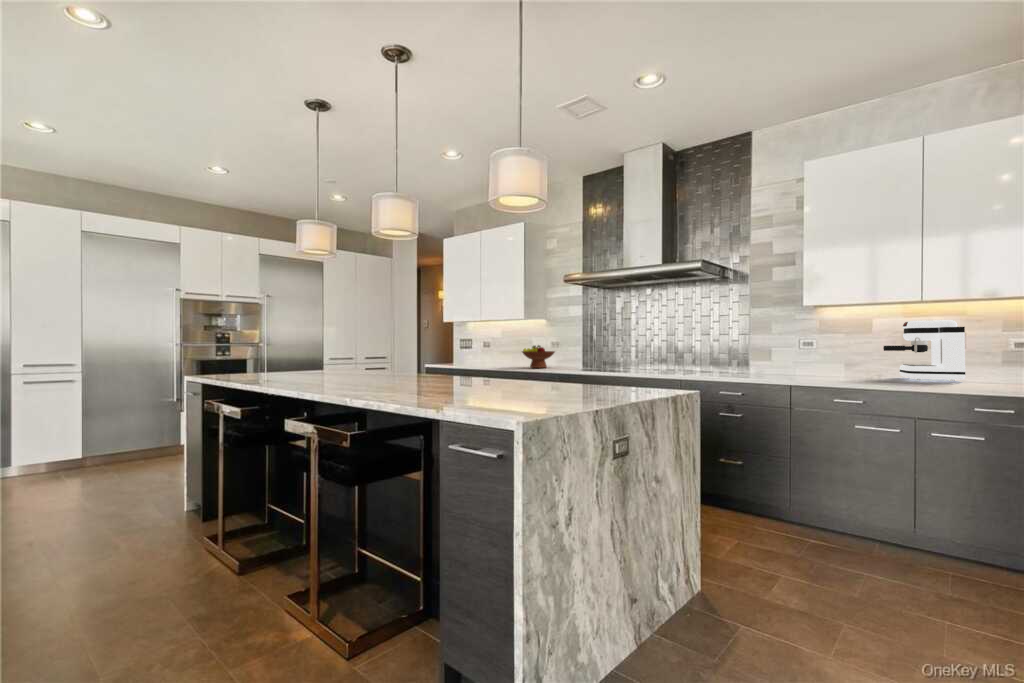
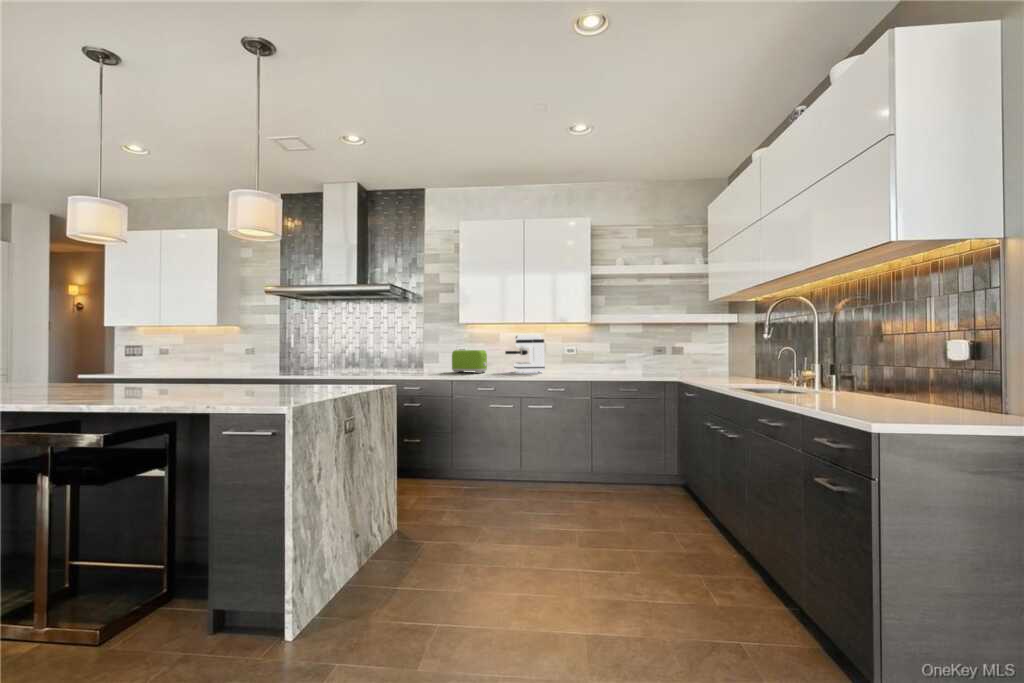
toaster: none [791,344,850,377] -> present [452,350,487,373]
fruit bowl: present [522,345,555,368] -> none [212,352,251,375]

